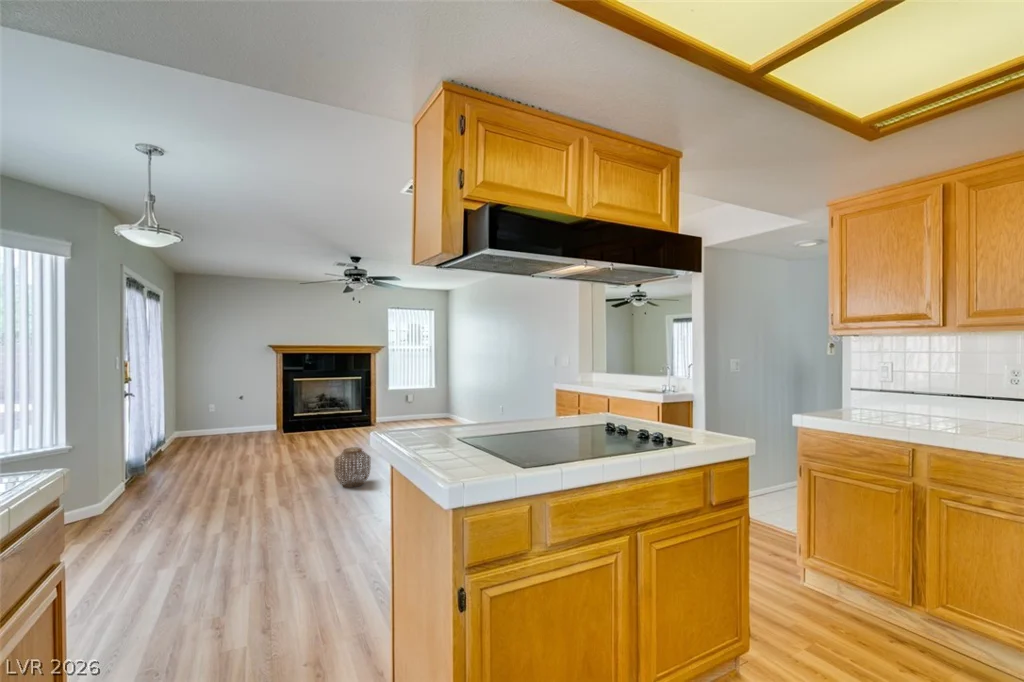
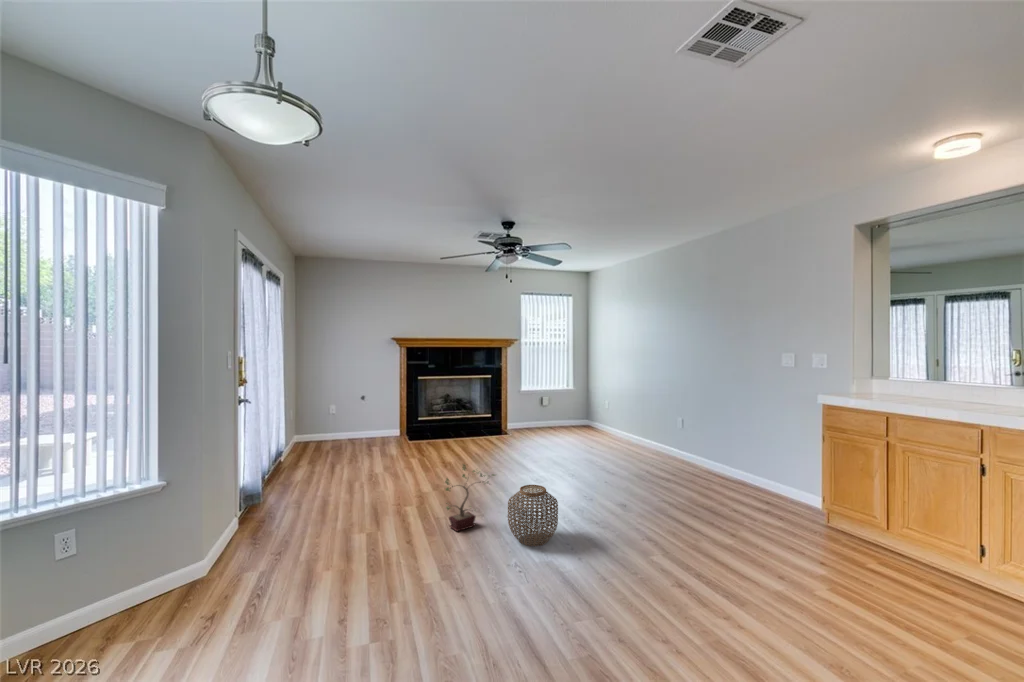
potted plant: none [290,436,332,484] -> present [445,465,495,531]

